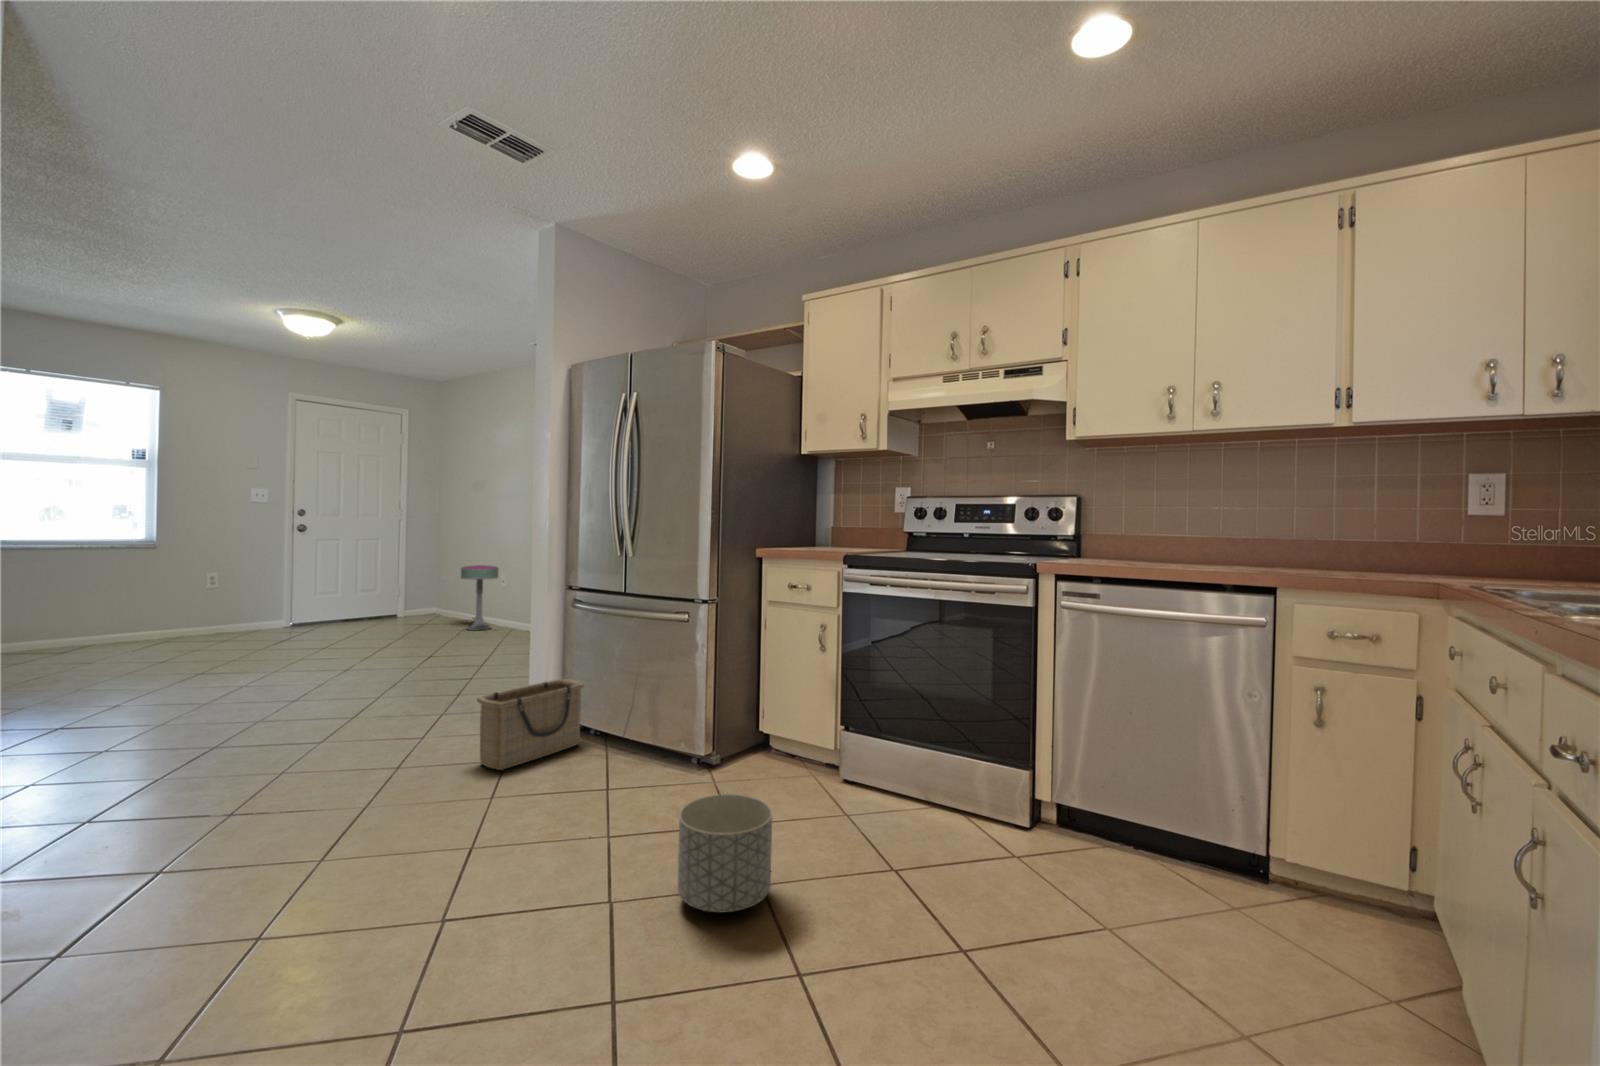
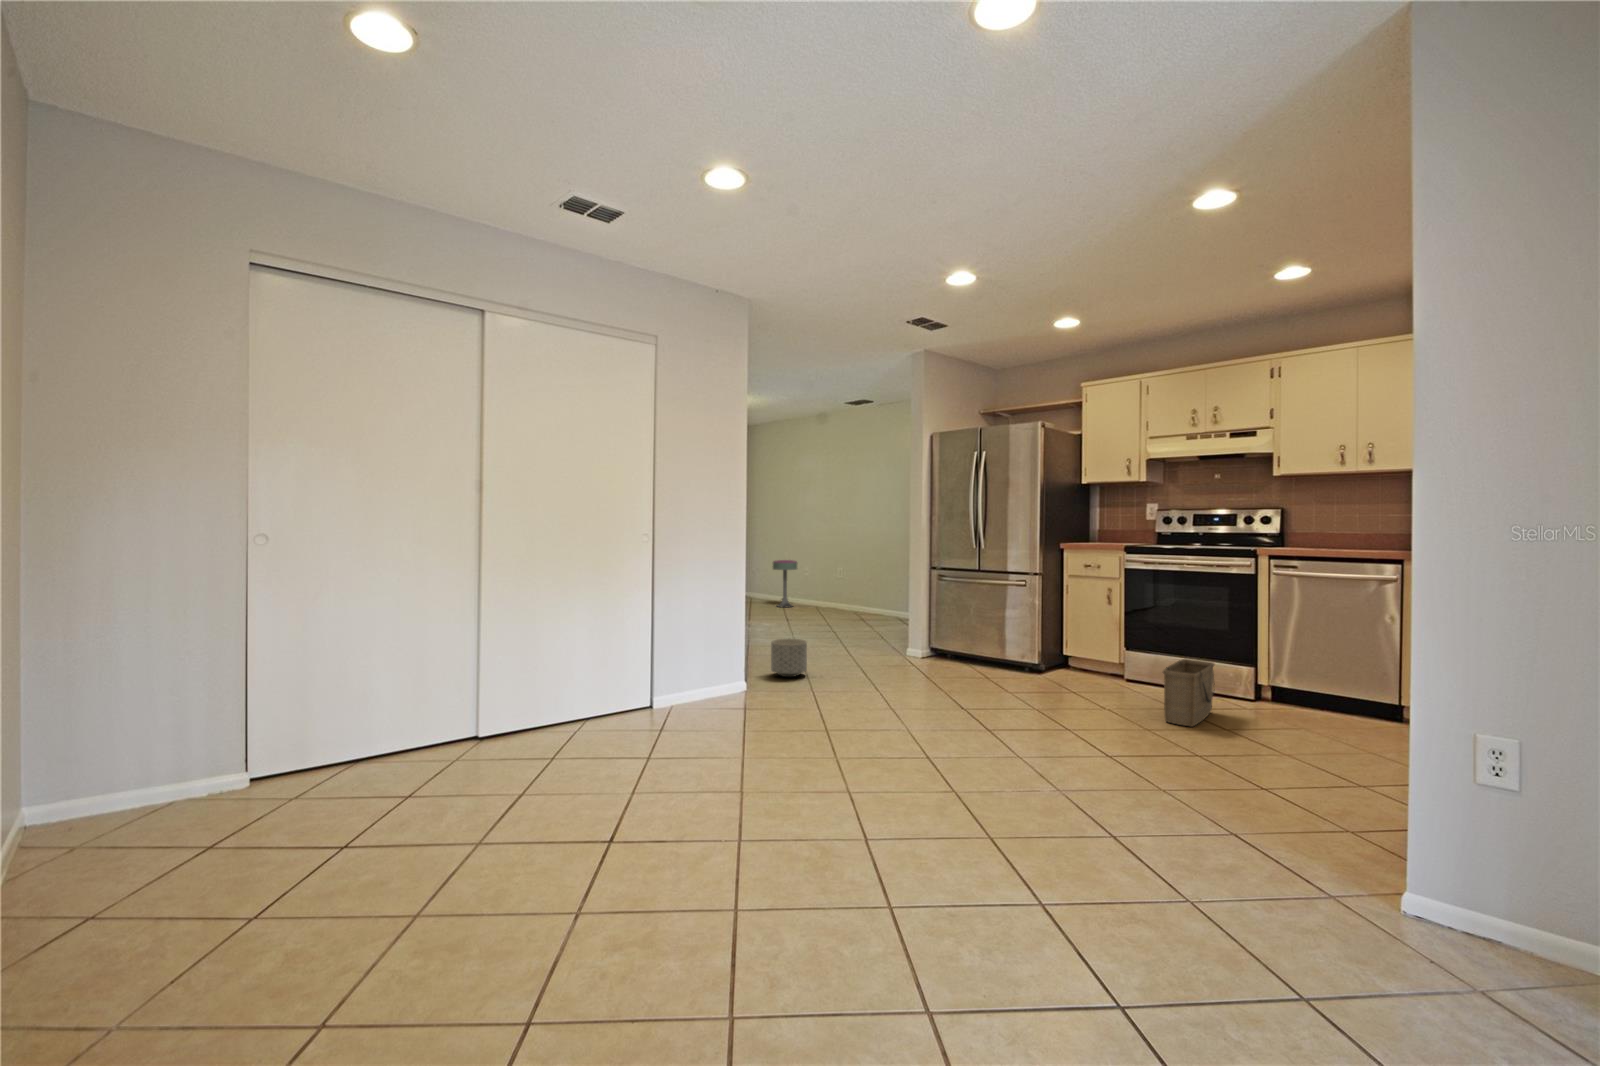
basket: present [477,679,584,770] -> present [1163,659,1215,727]
planter: present [678,794,772,912] -> present [771,638,807,677]

